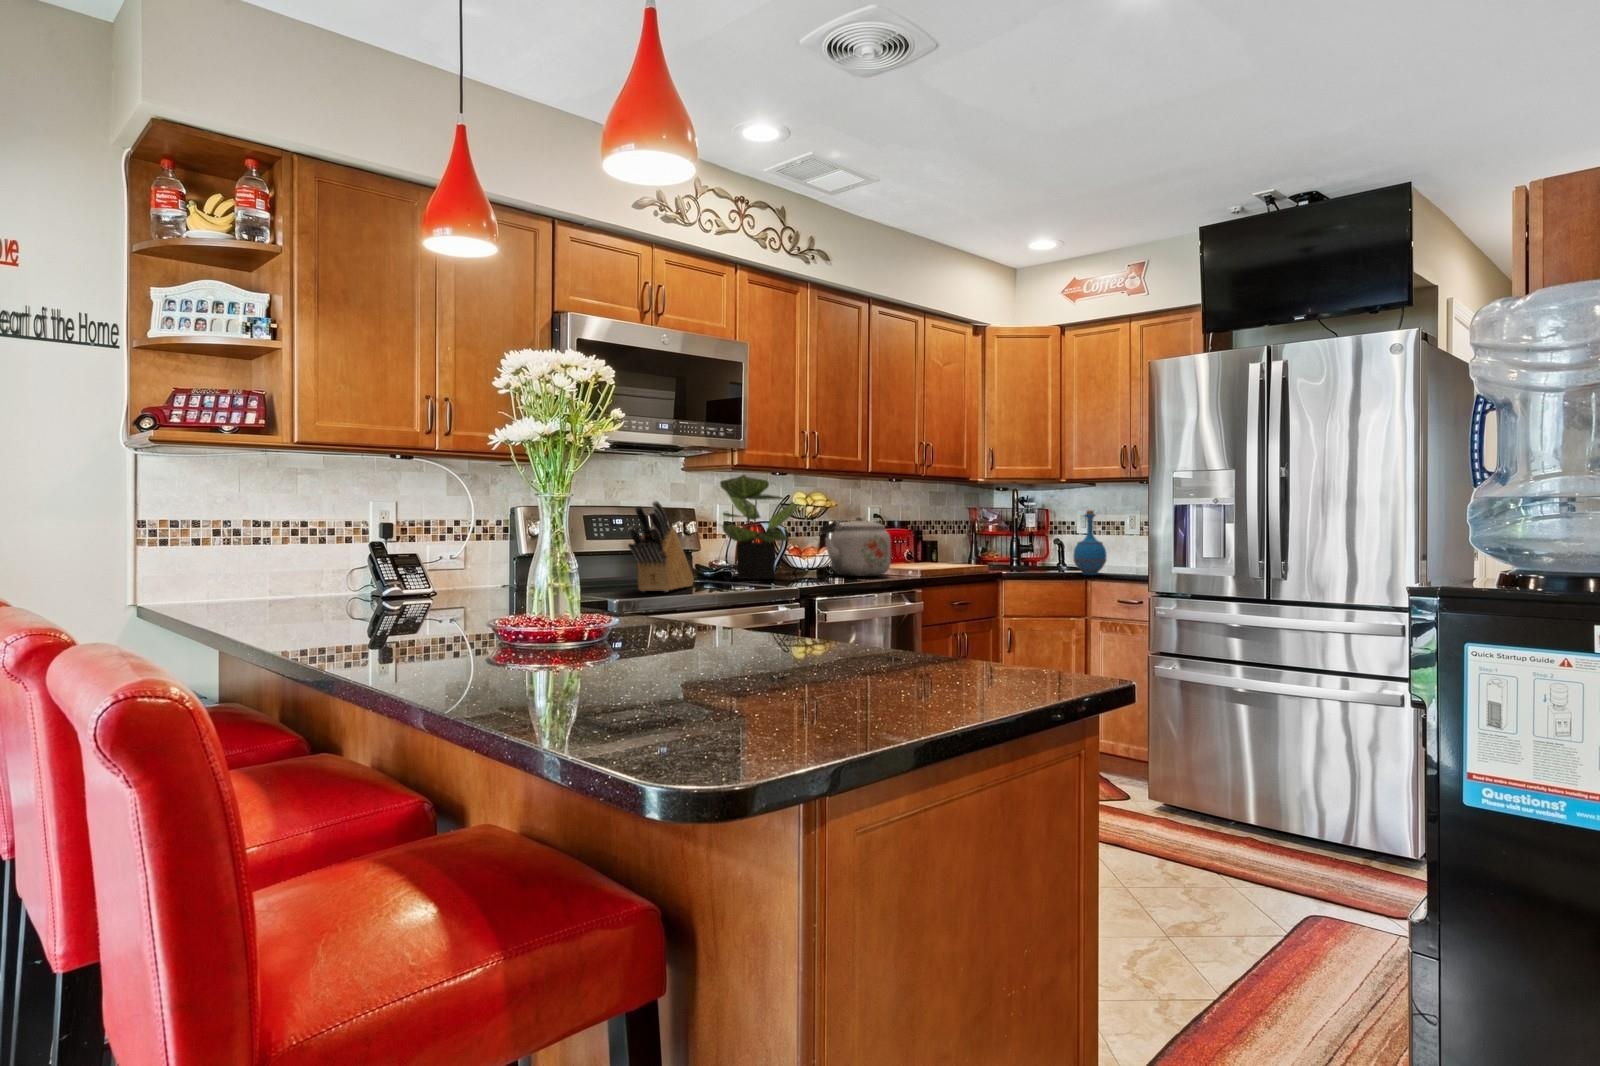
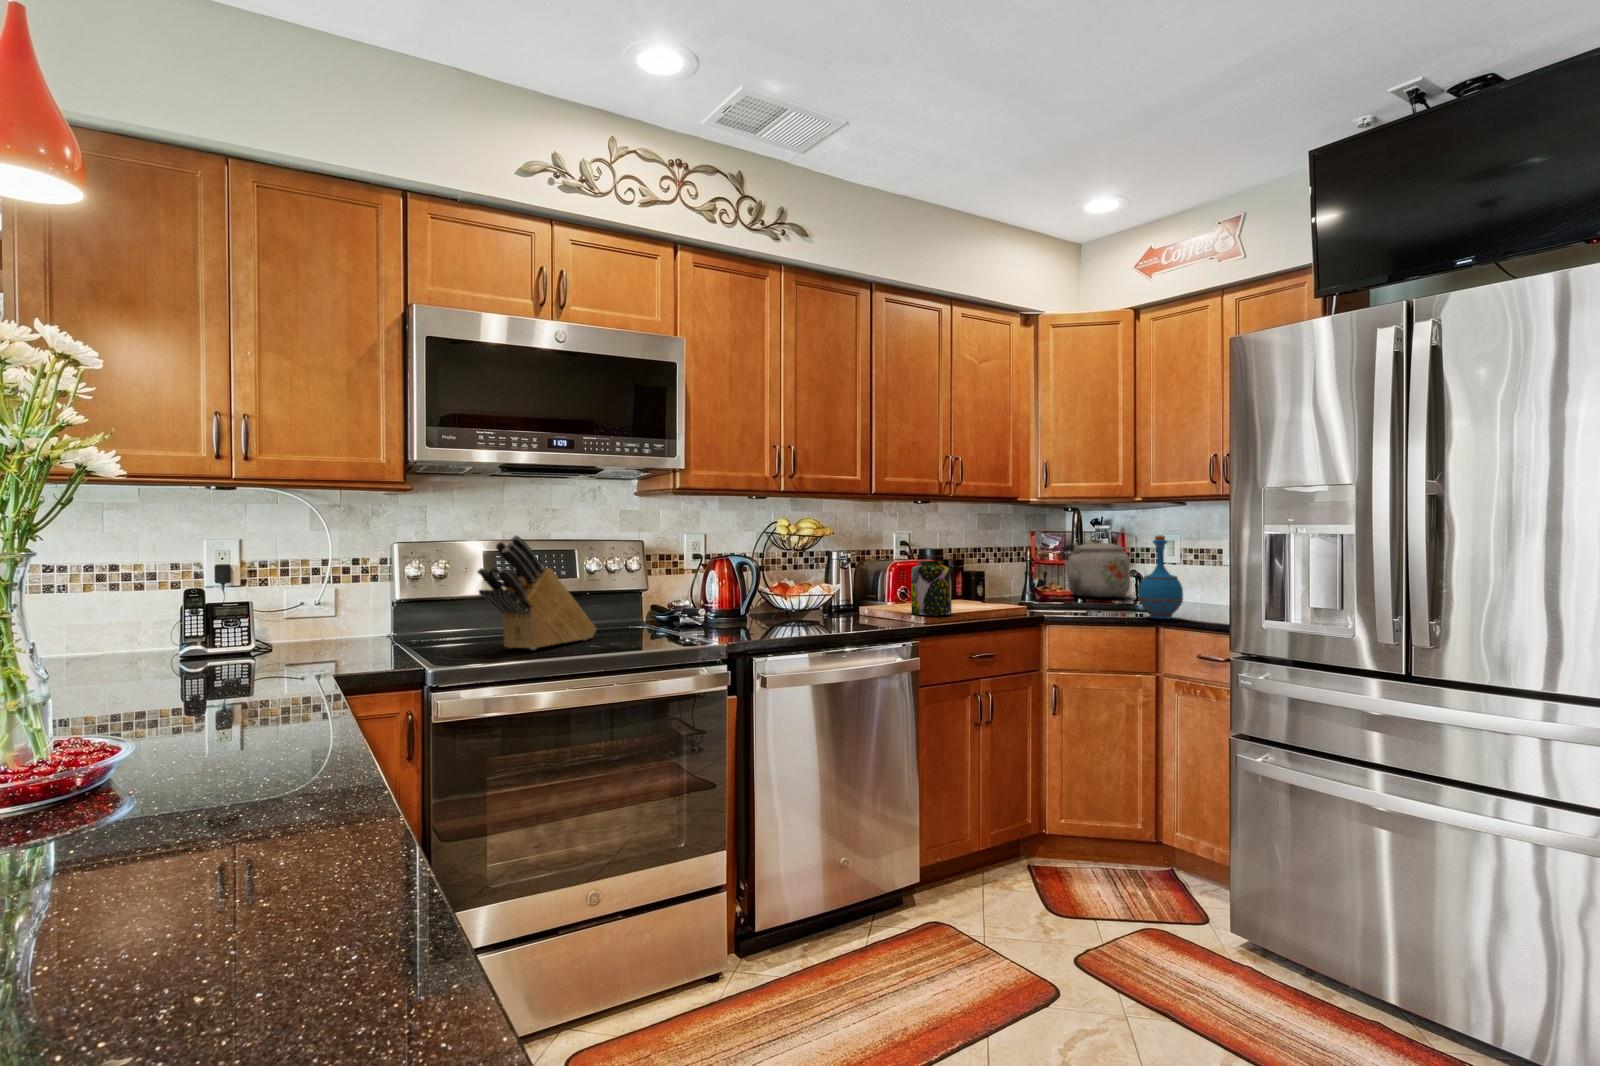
potted plant: present [720,475,797,579] -> none [650,500,754,627]
kettle: present [820,517,891,576] -> present [1062,539,1130,598]
jar: none [903,529,936,573] -> present [911,561,952,615]

